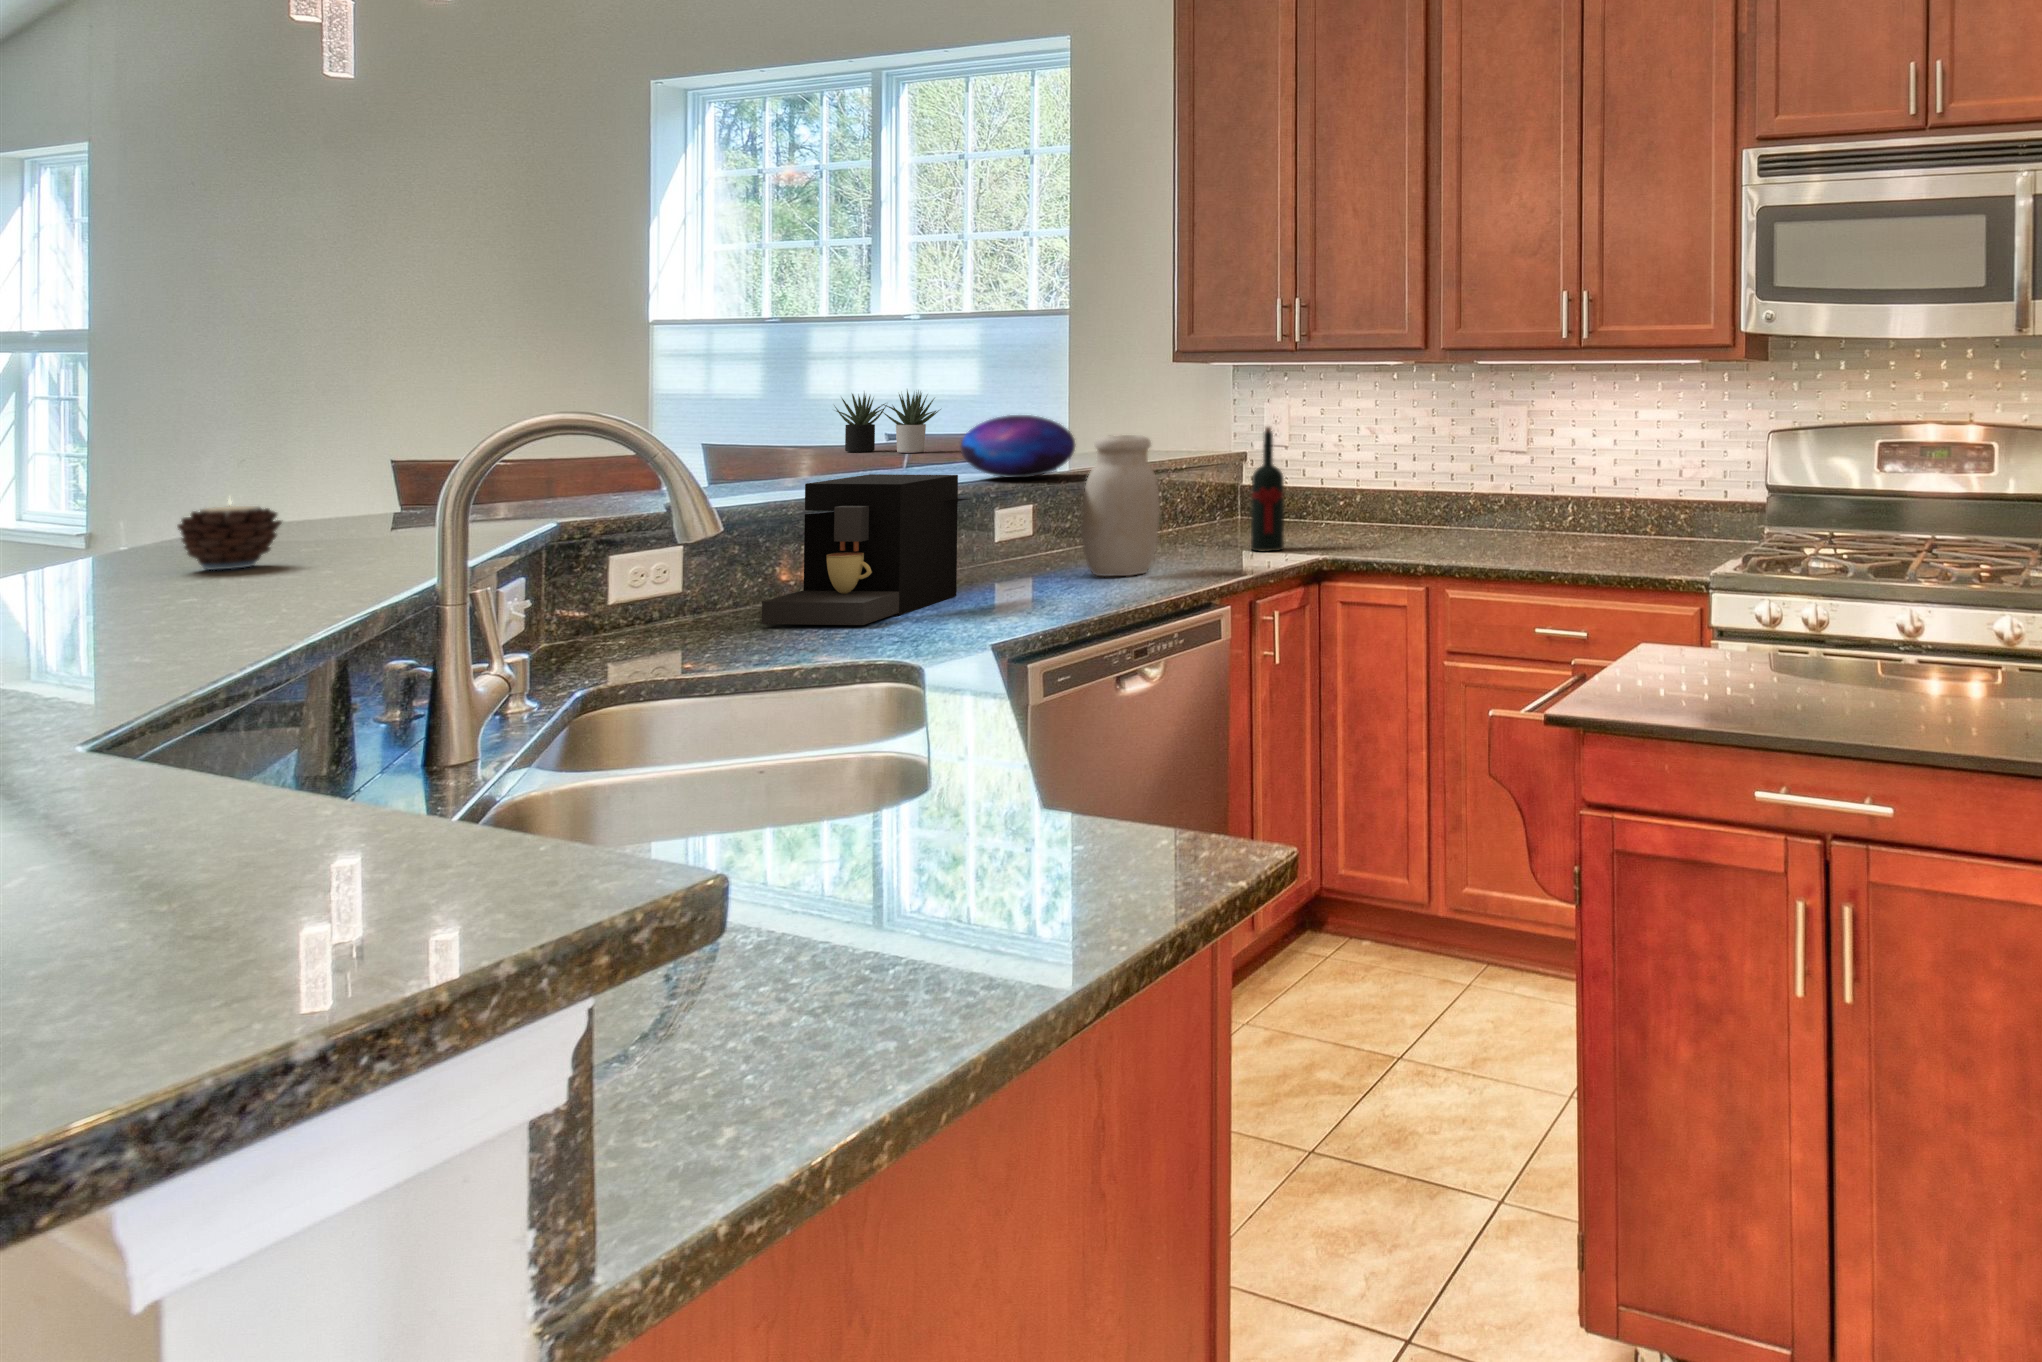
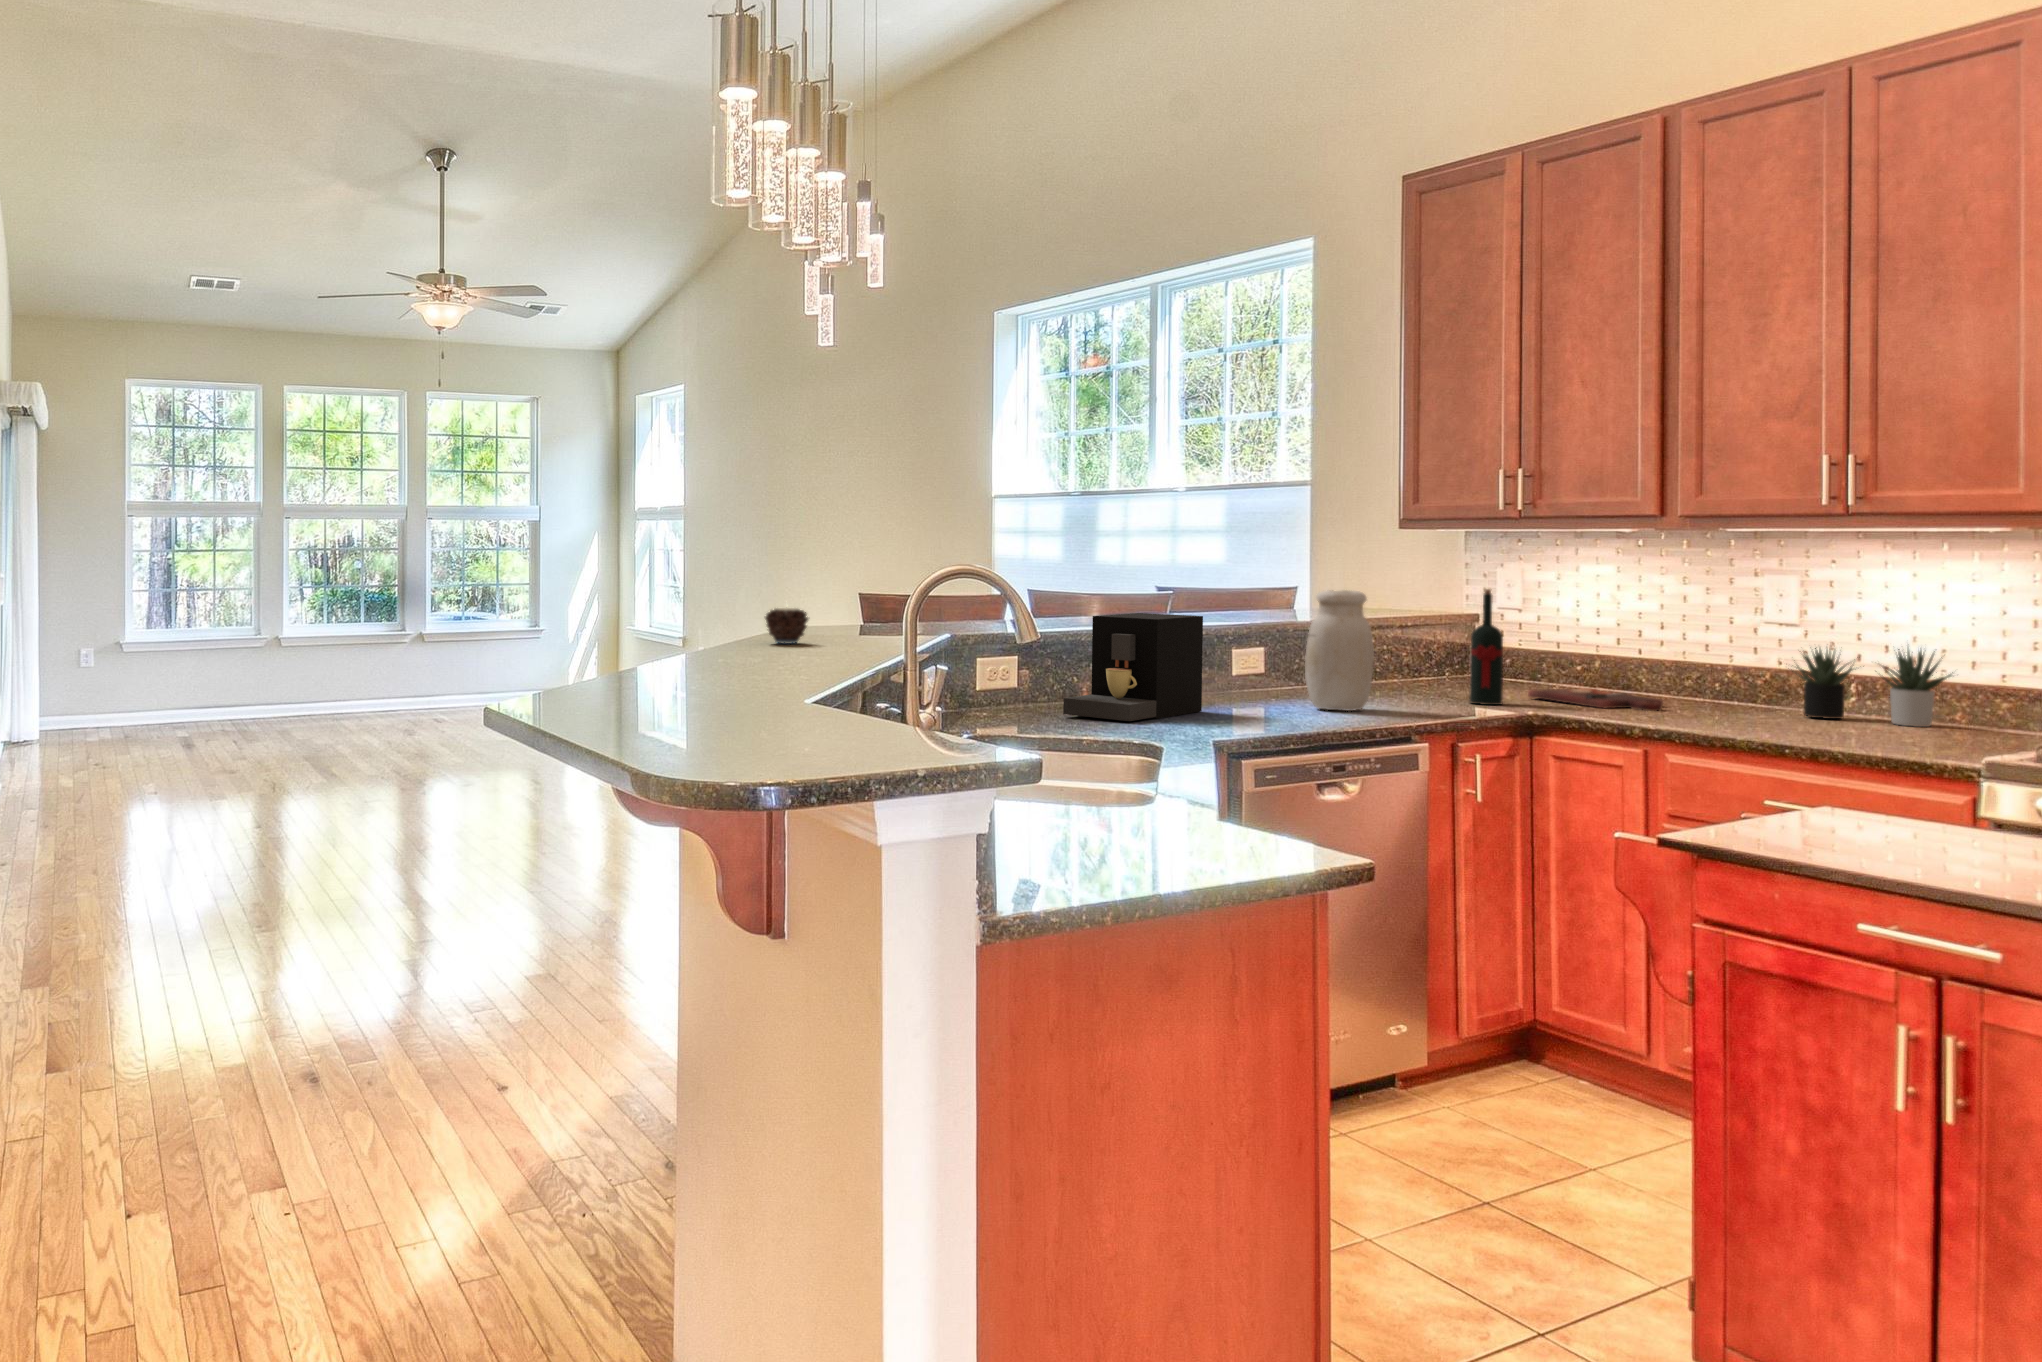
succulent plant: present [835,390,941,453] -> present [1796,648,1953,727]
decorative orb: present [961,415,1075,478] -> none [1212,572,1307,624]
cutting board: none [1302,524,1427,545] -> present [1528,688,1663,711]

